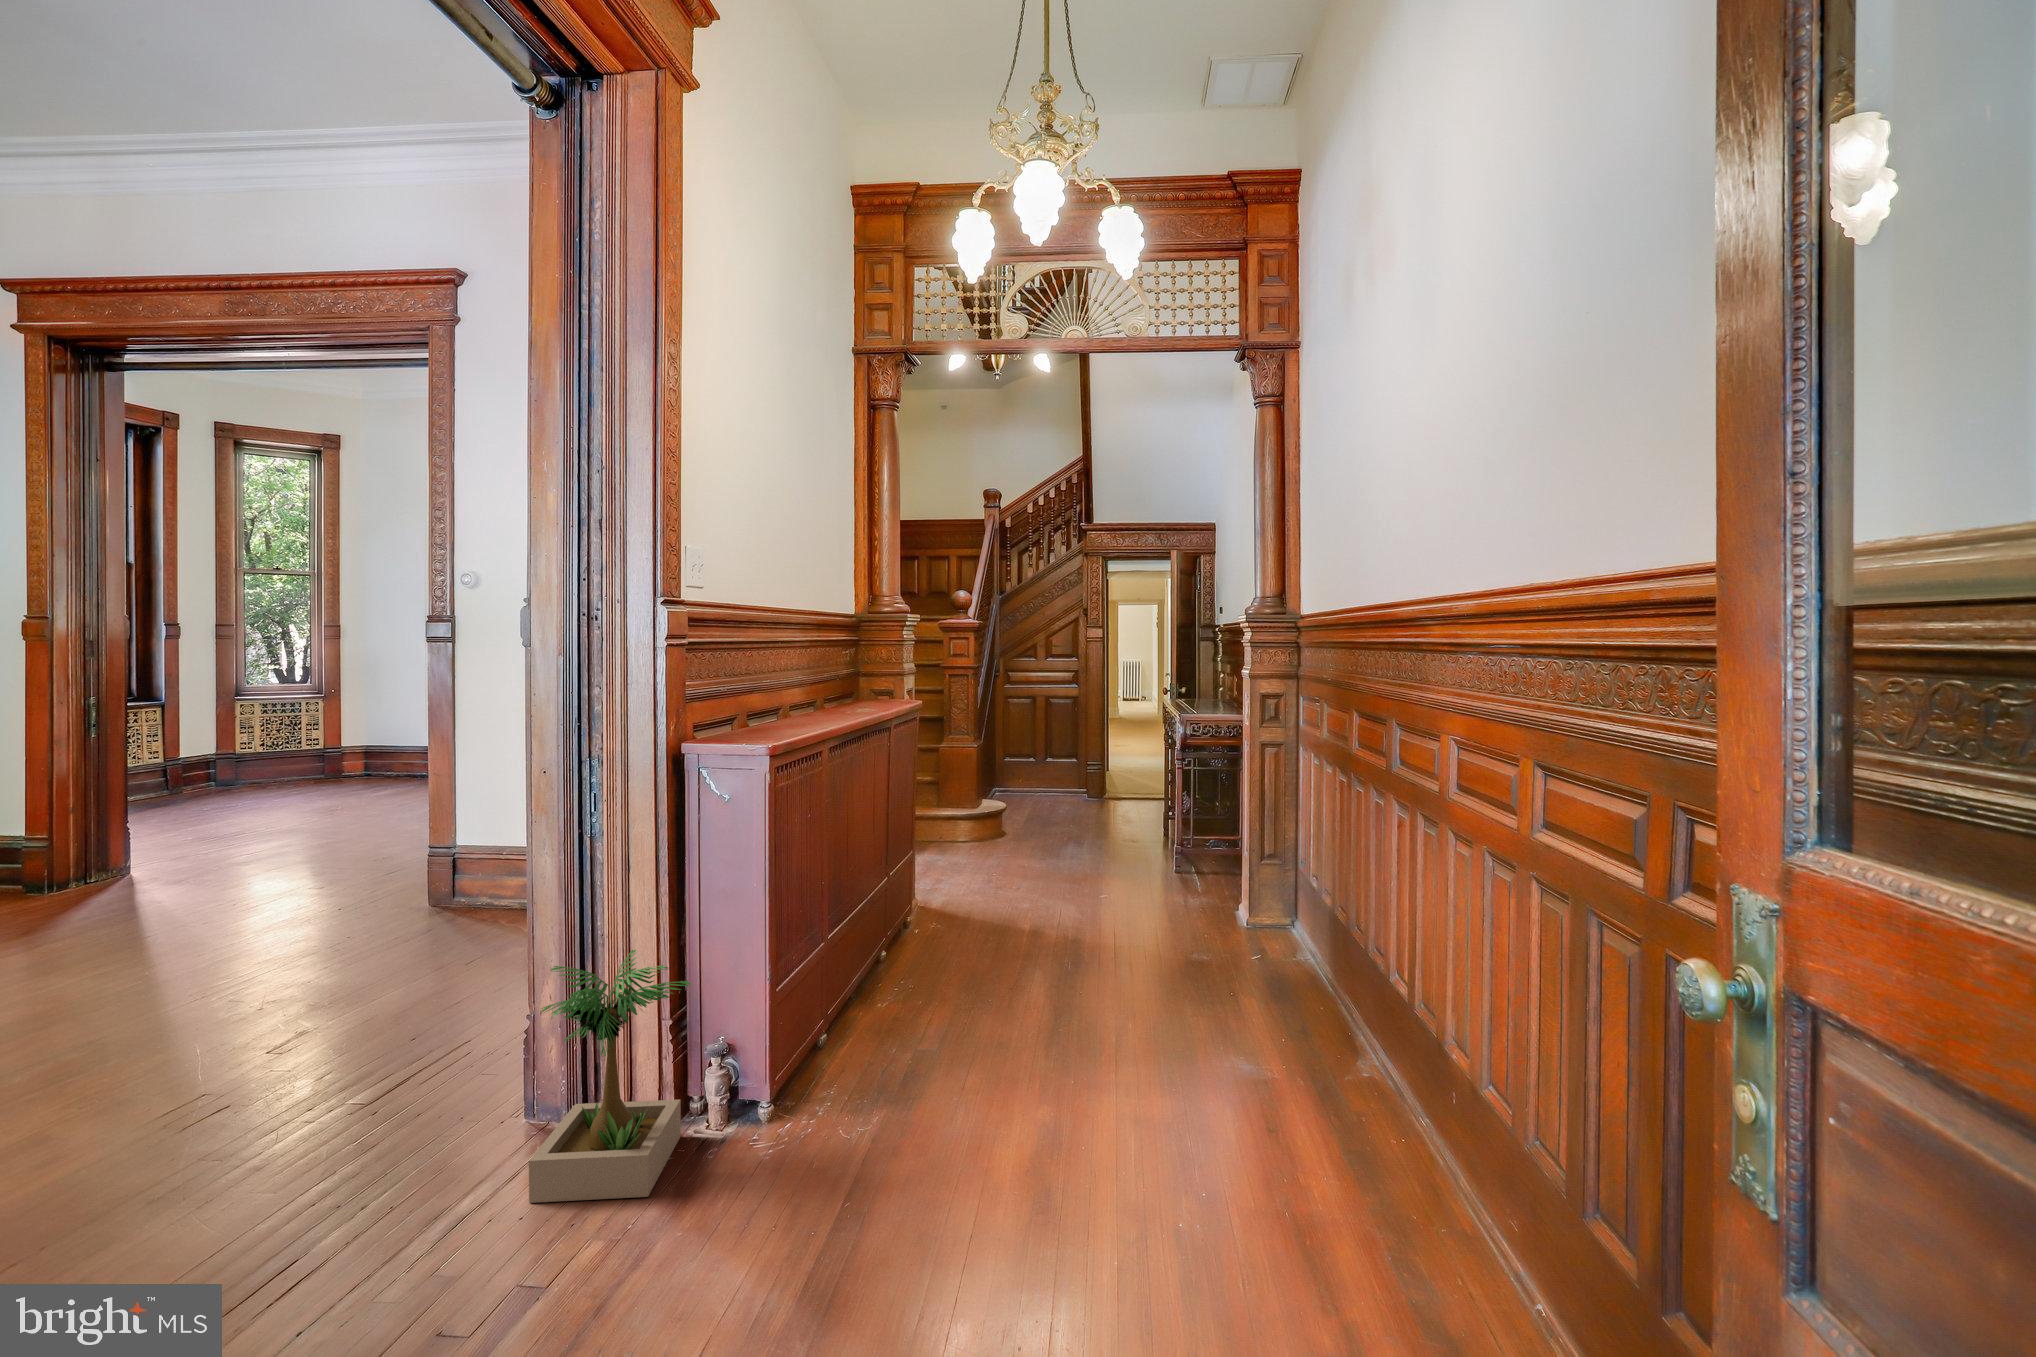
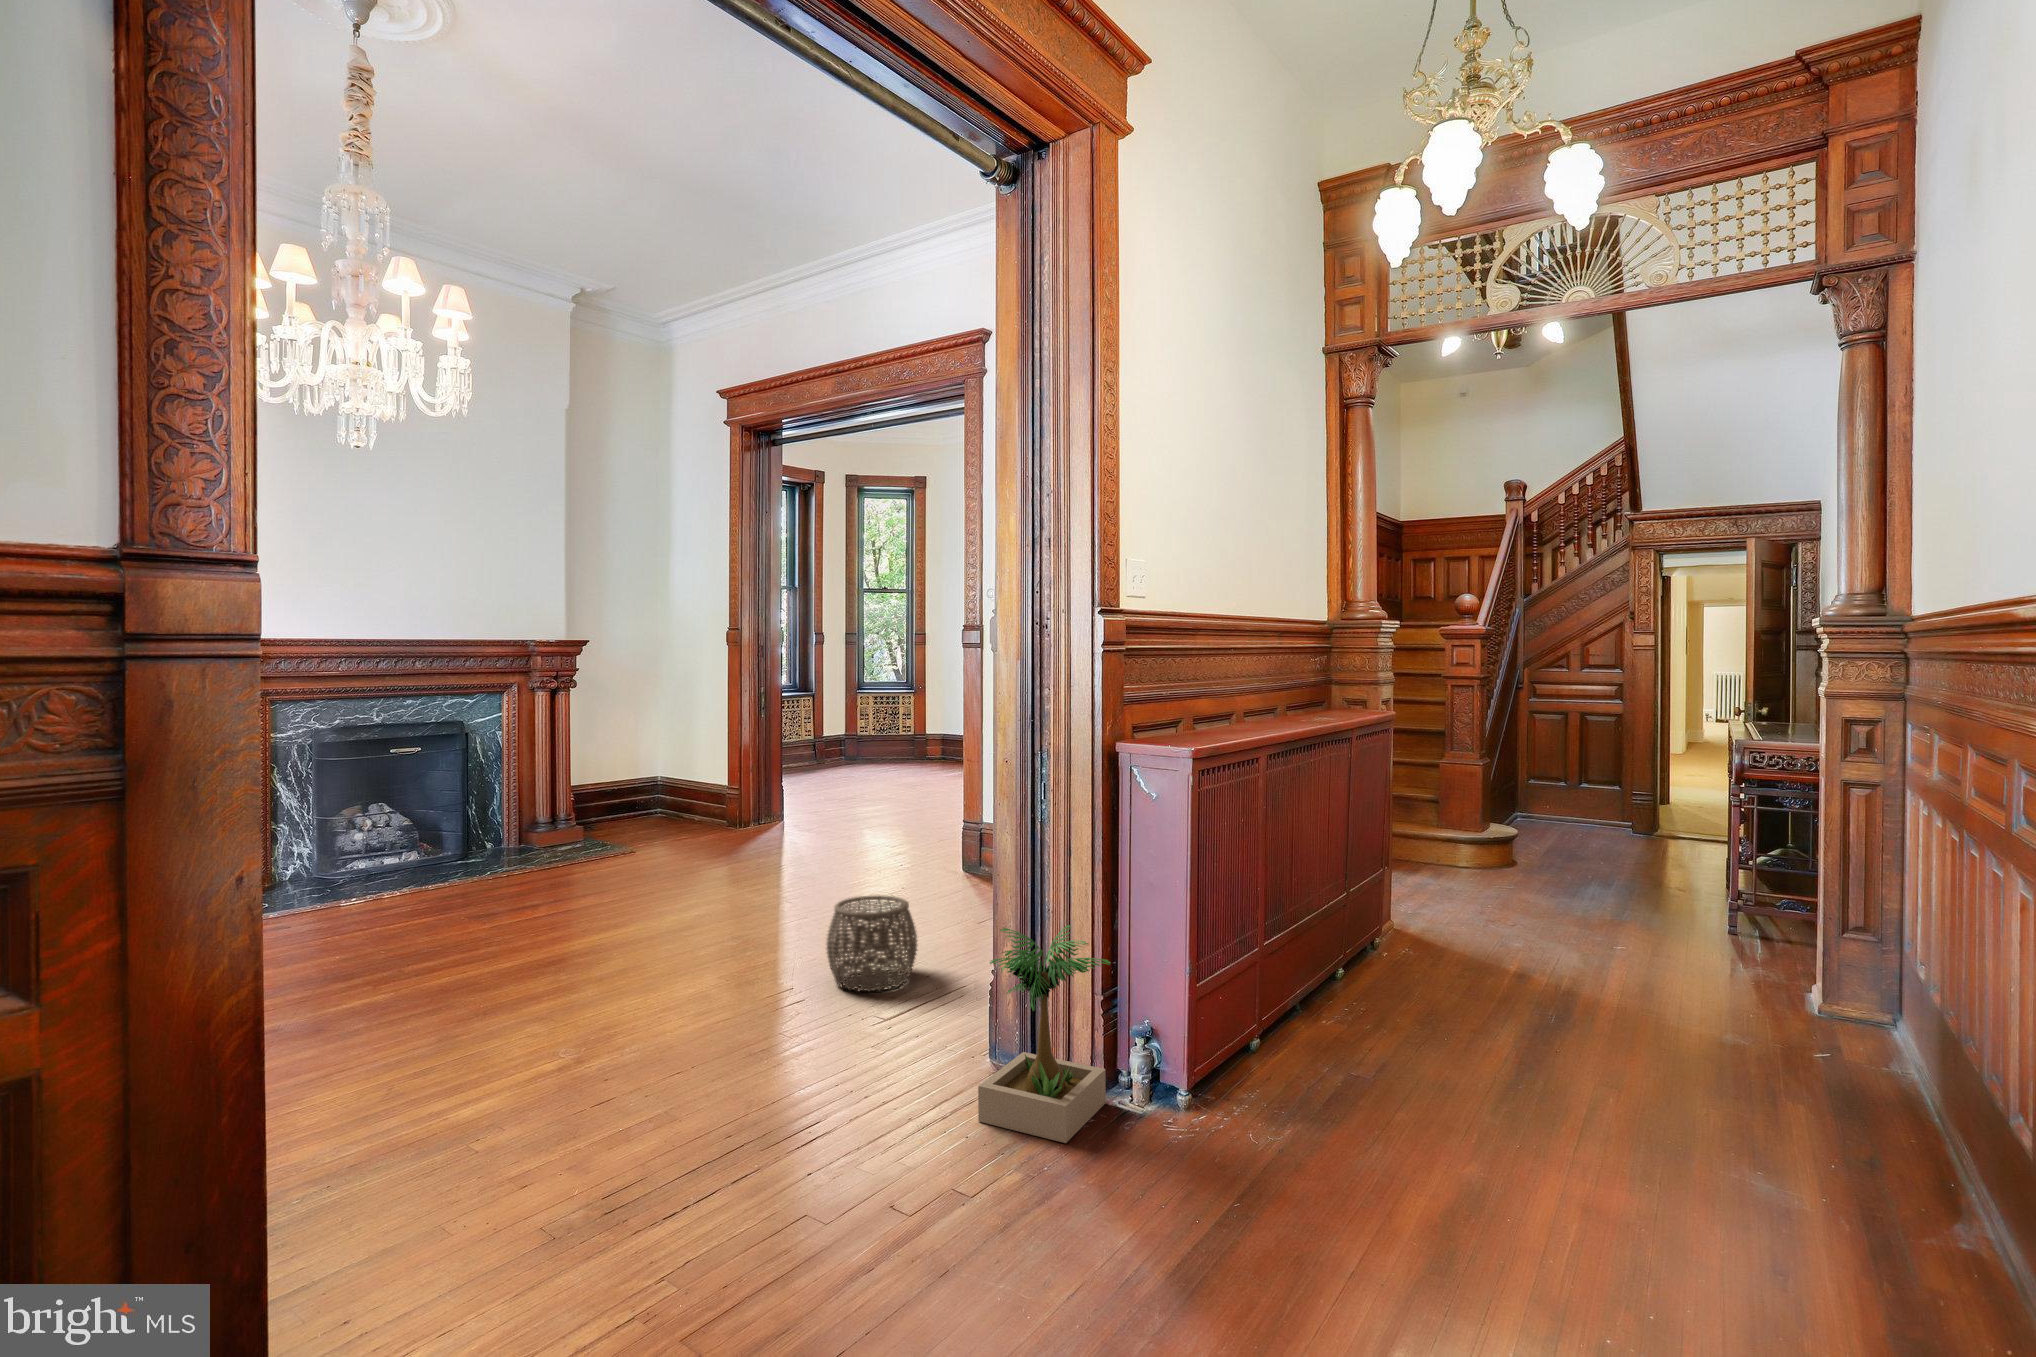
woven basket: none [250,948,397,1079] -> present [826,895,917,992]

